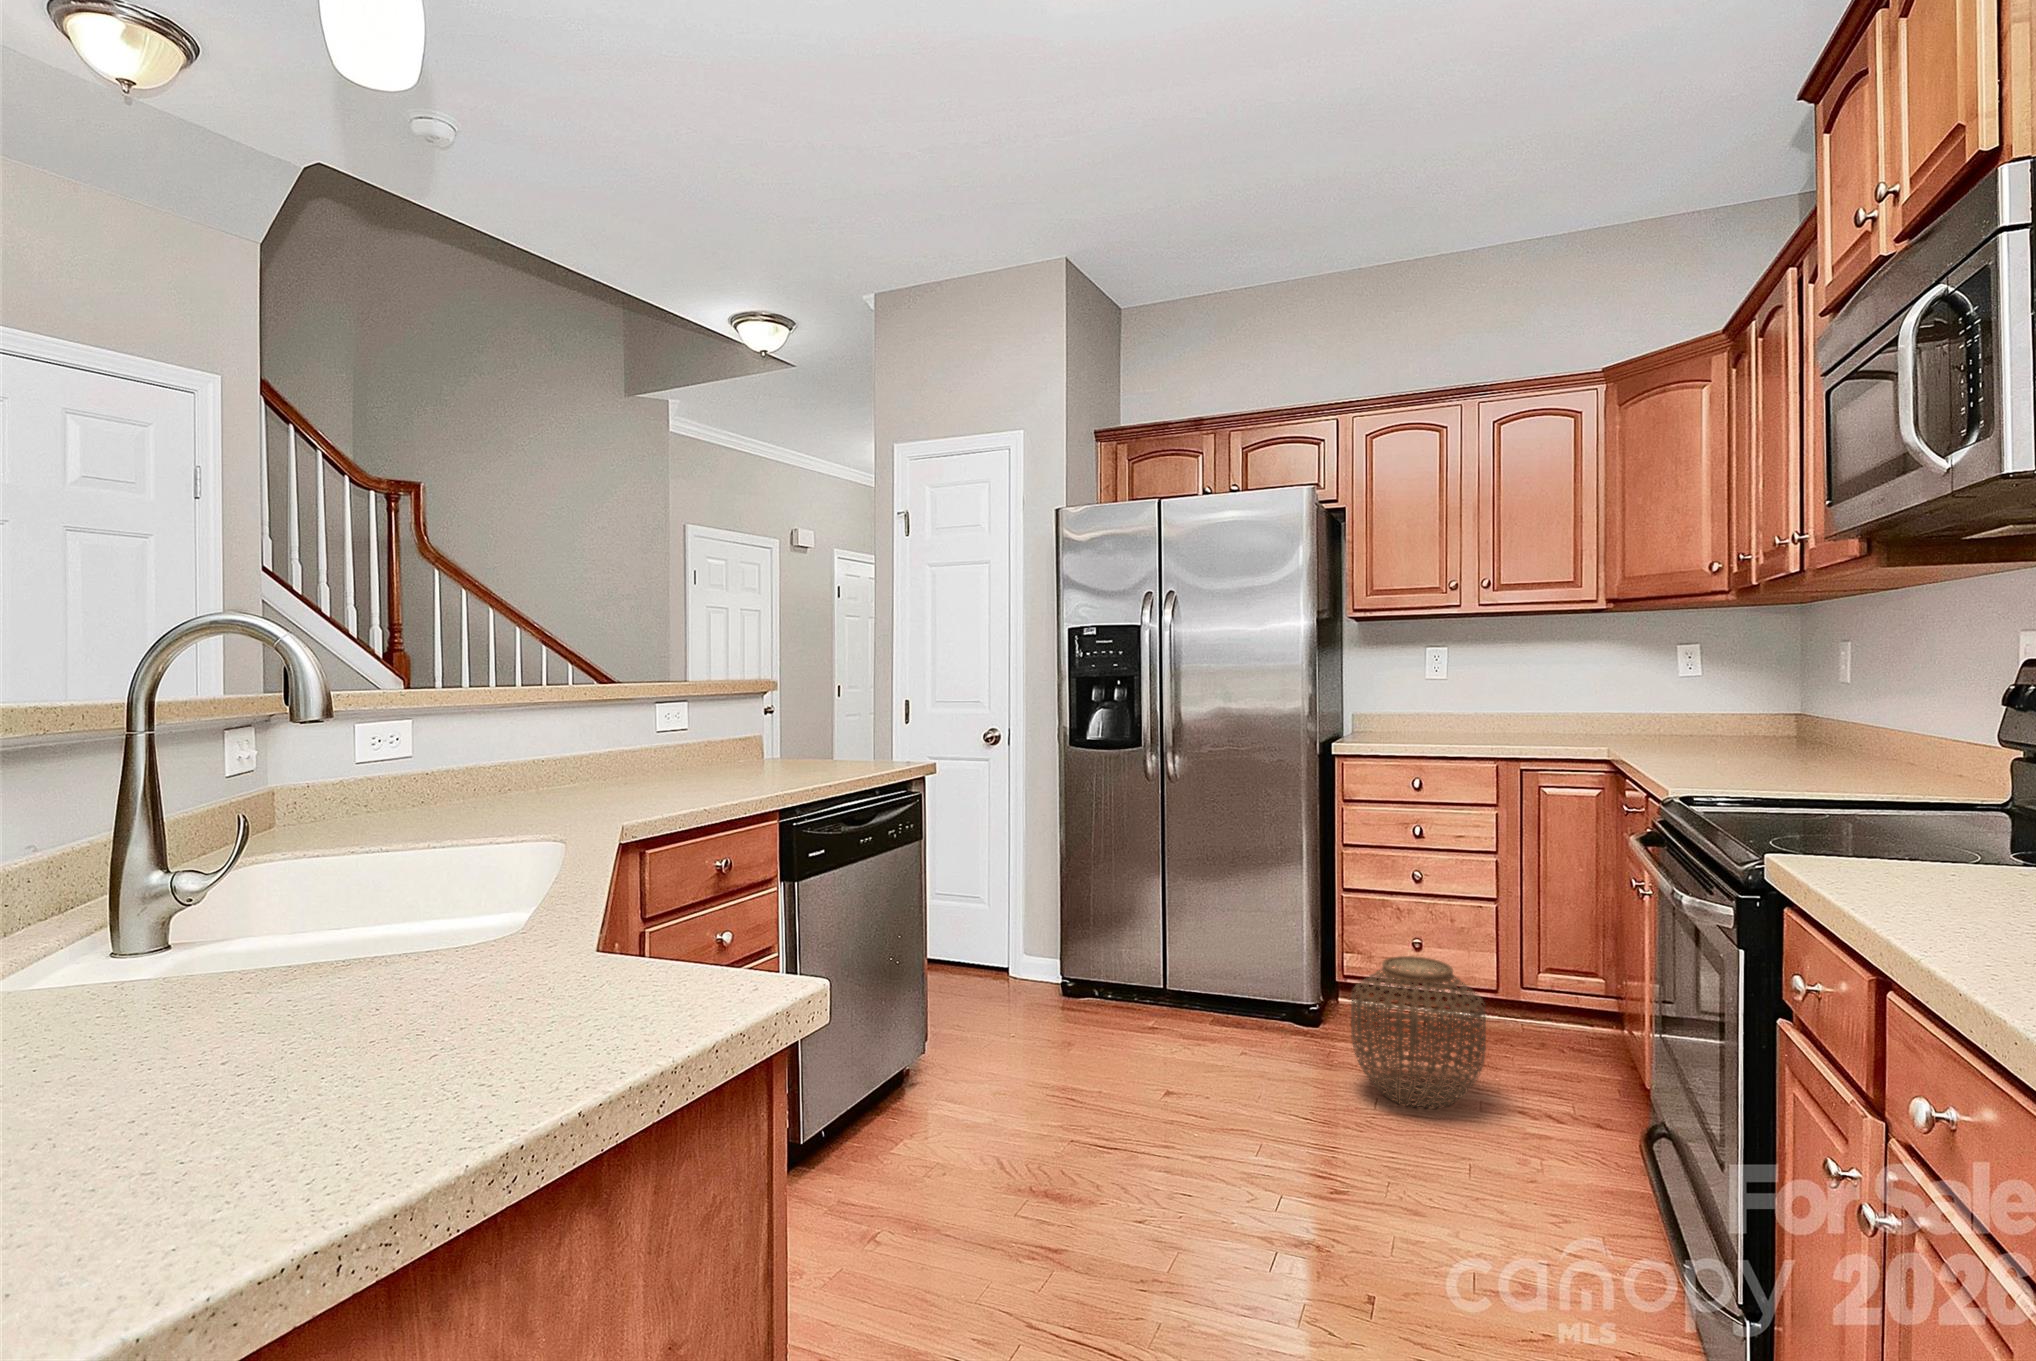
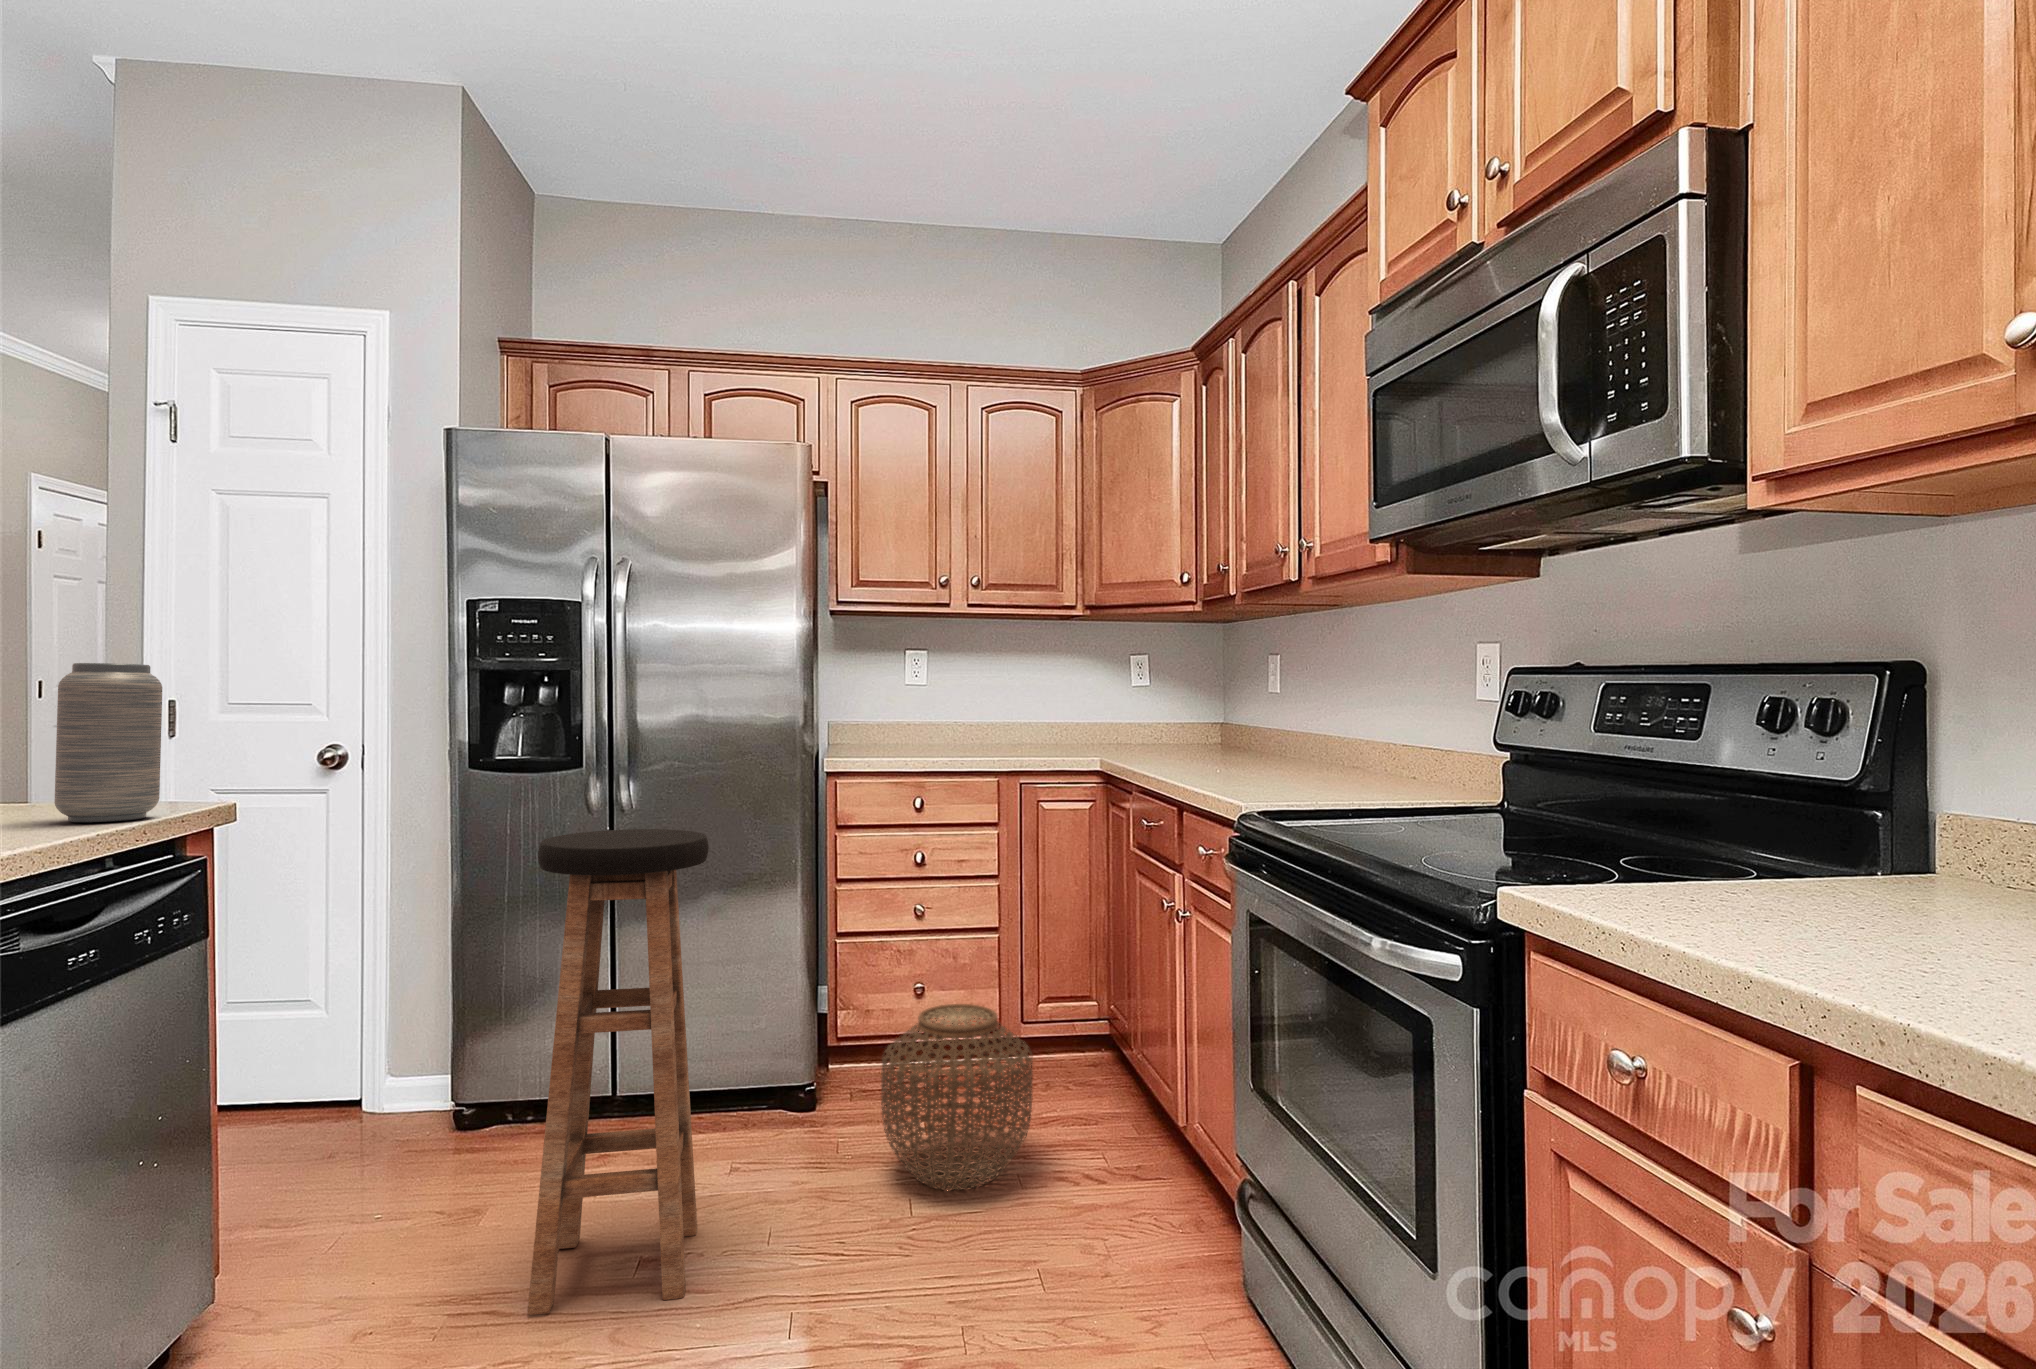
vase: none [855,686,898,772] -> present [54,663,162,822]
bar stool: none [1089,793,1206,1120] -> present [528,829,709,1315]

